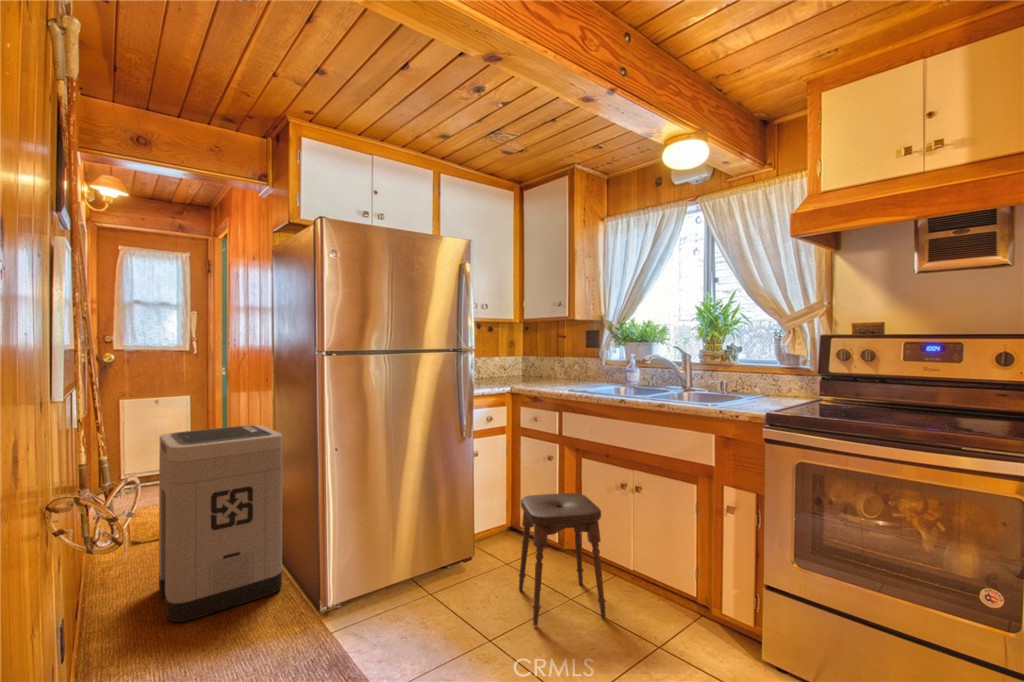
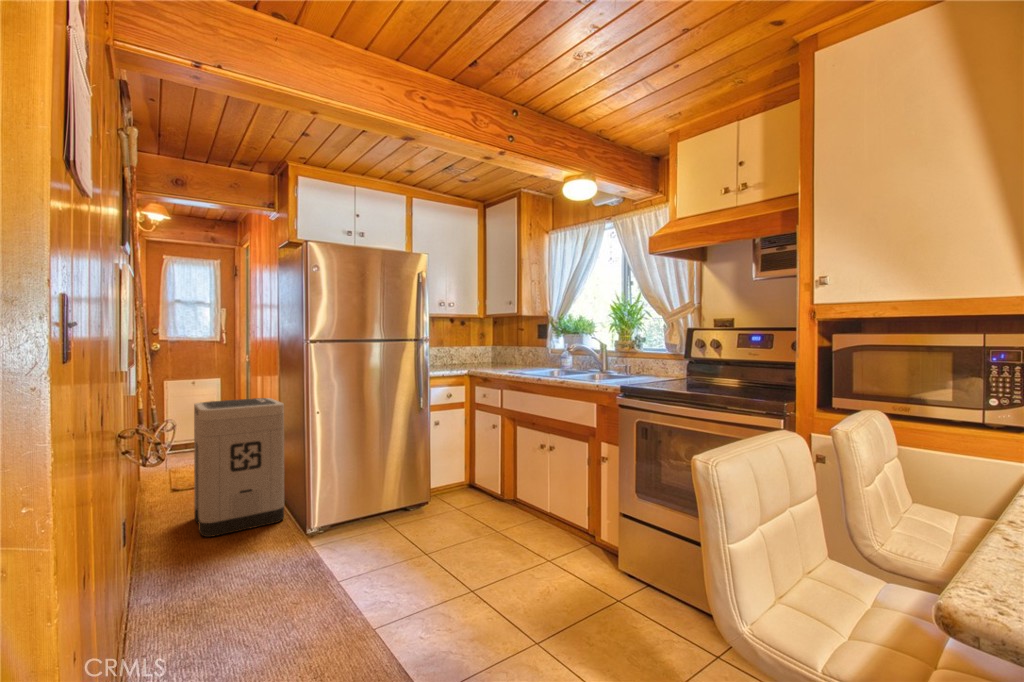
stool: present [519,493,606,626] -> none [461,451,519,545]

